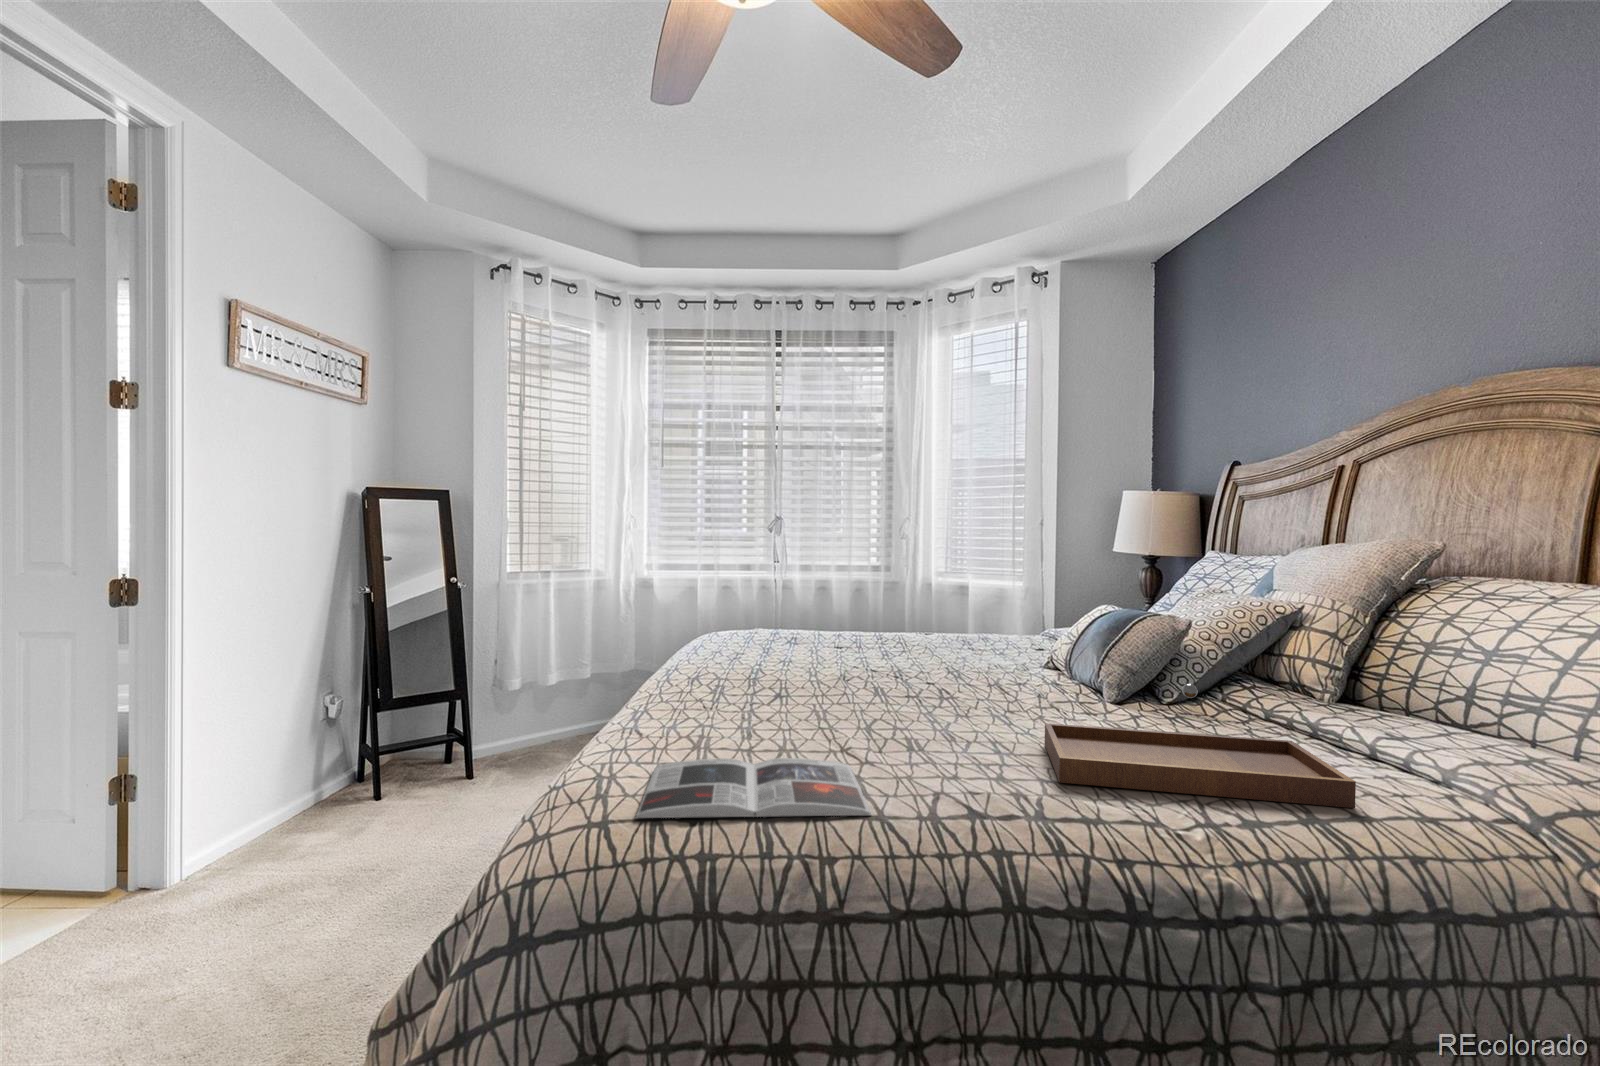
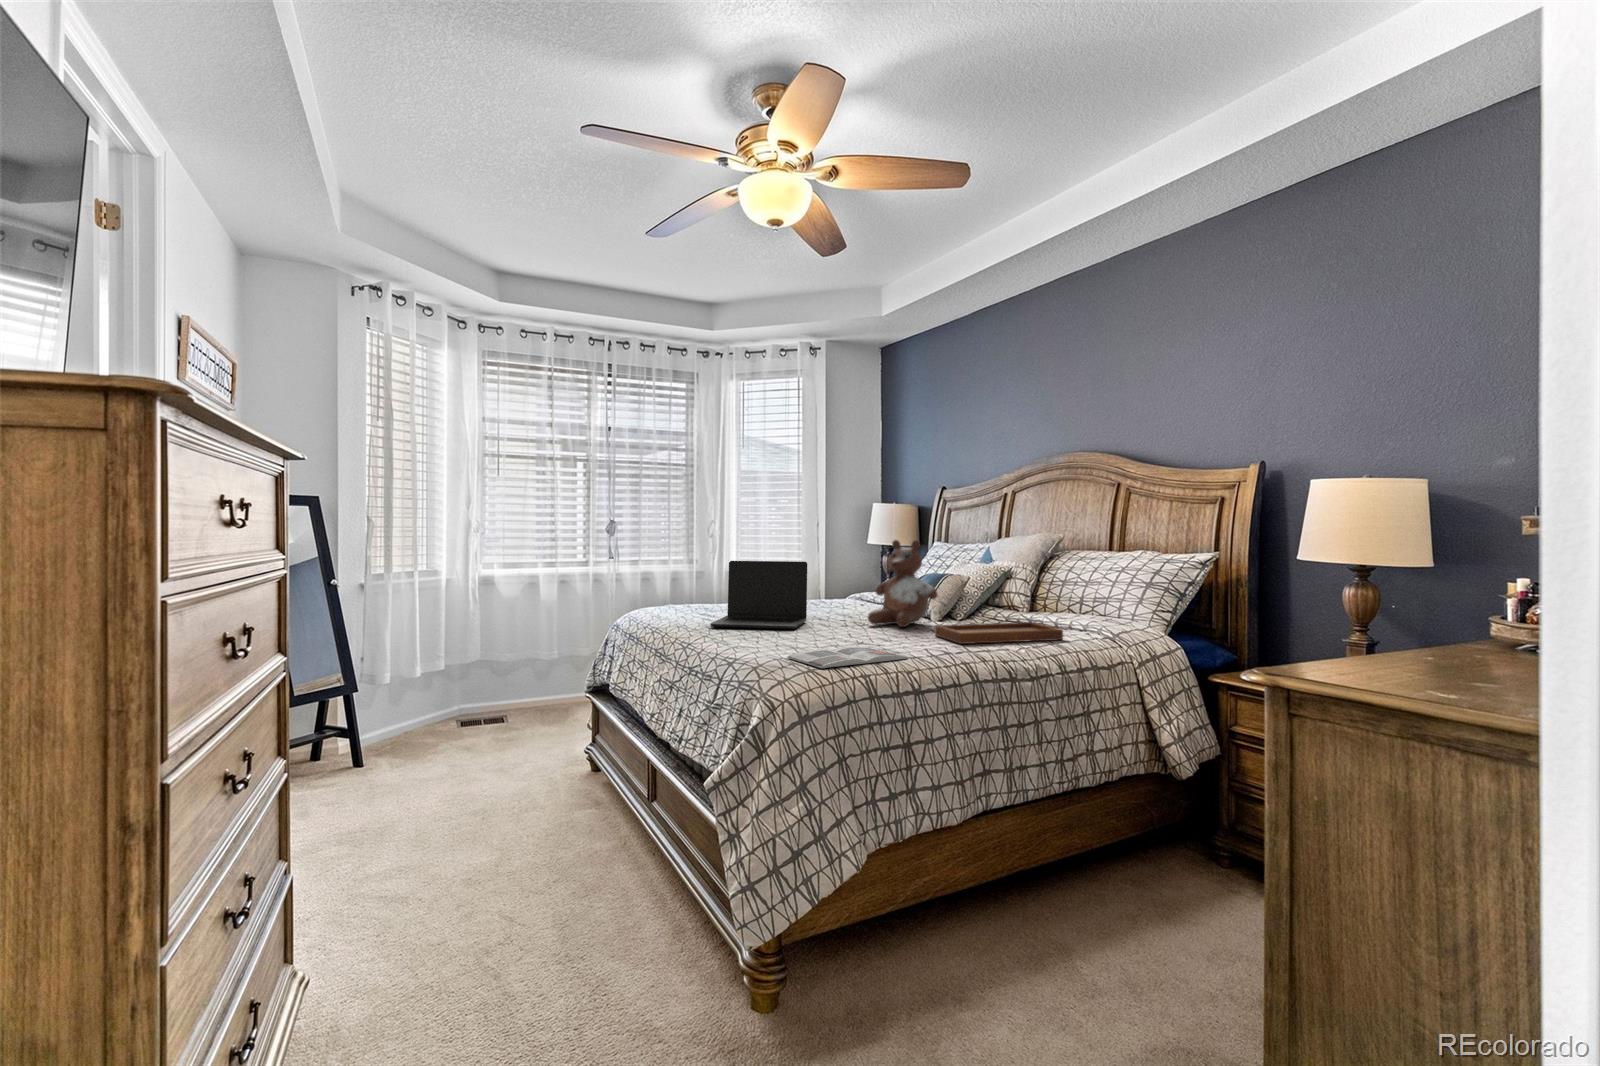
stuffed bear: none [960,547,1094,712] -> present [868,540,937,627]
laptop: none [712,573,881,694] -> present [710,561,807,629]

